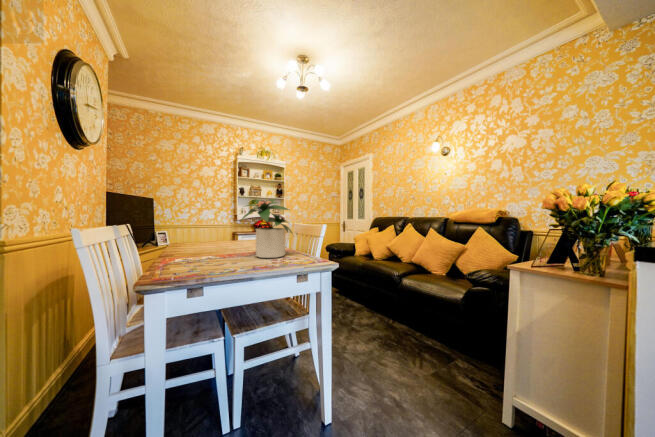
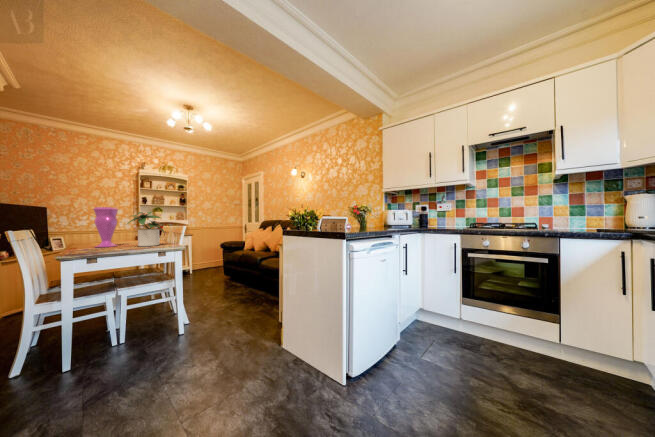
vase: none [194,192,228,254] -> present [93,207,118,247]

